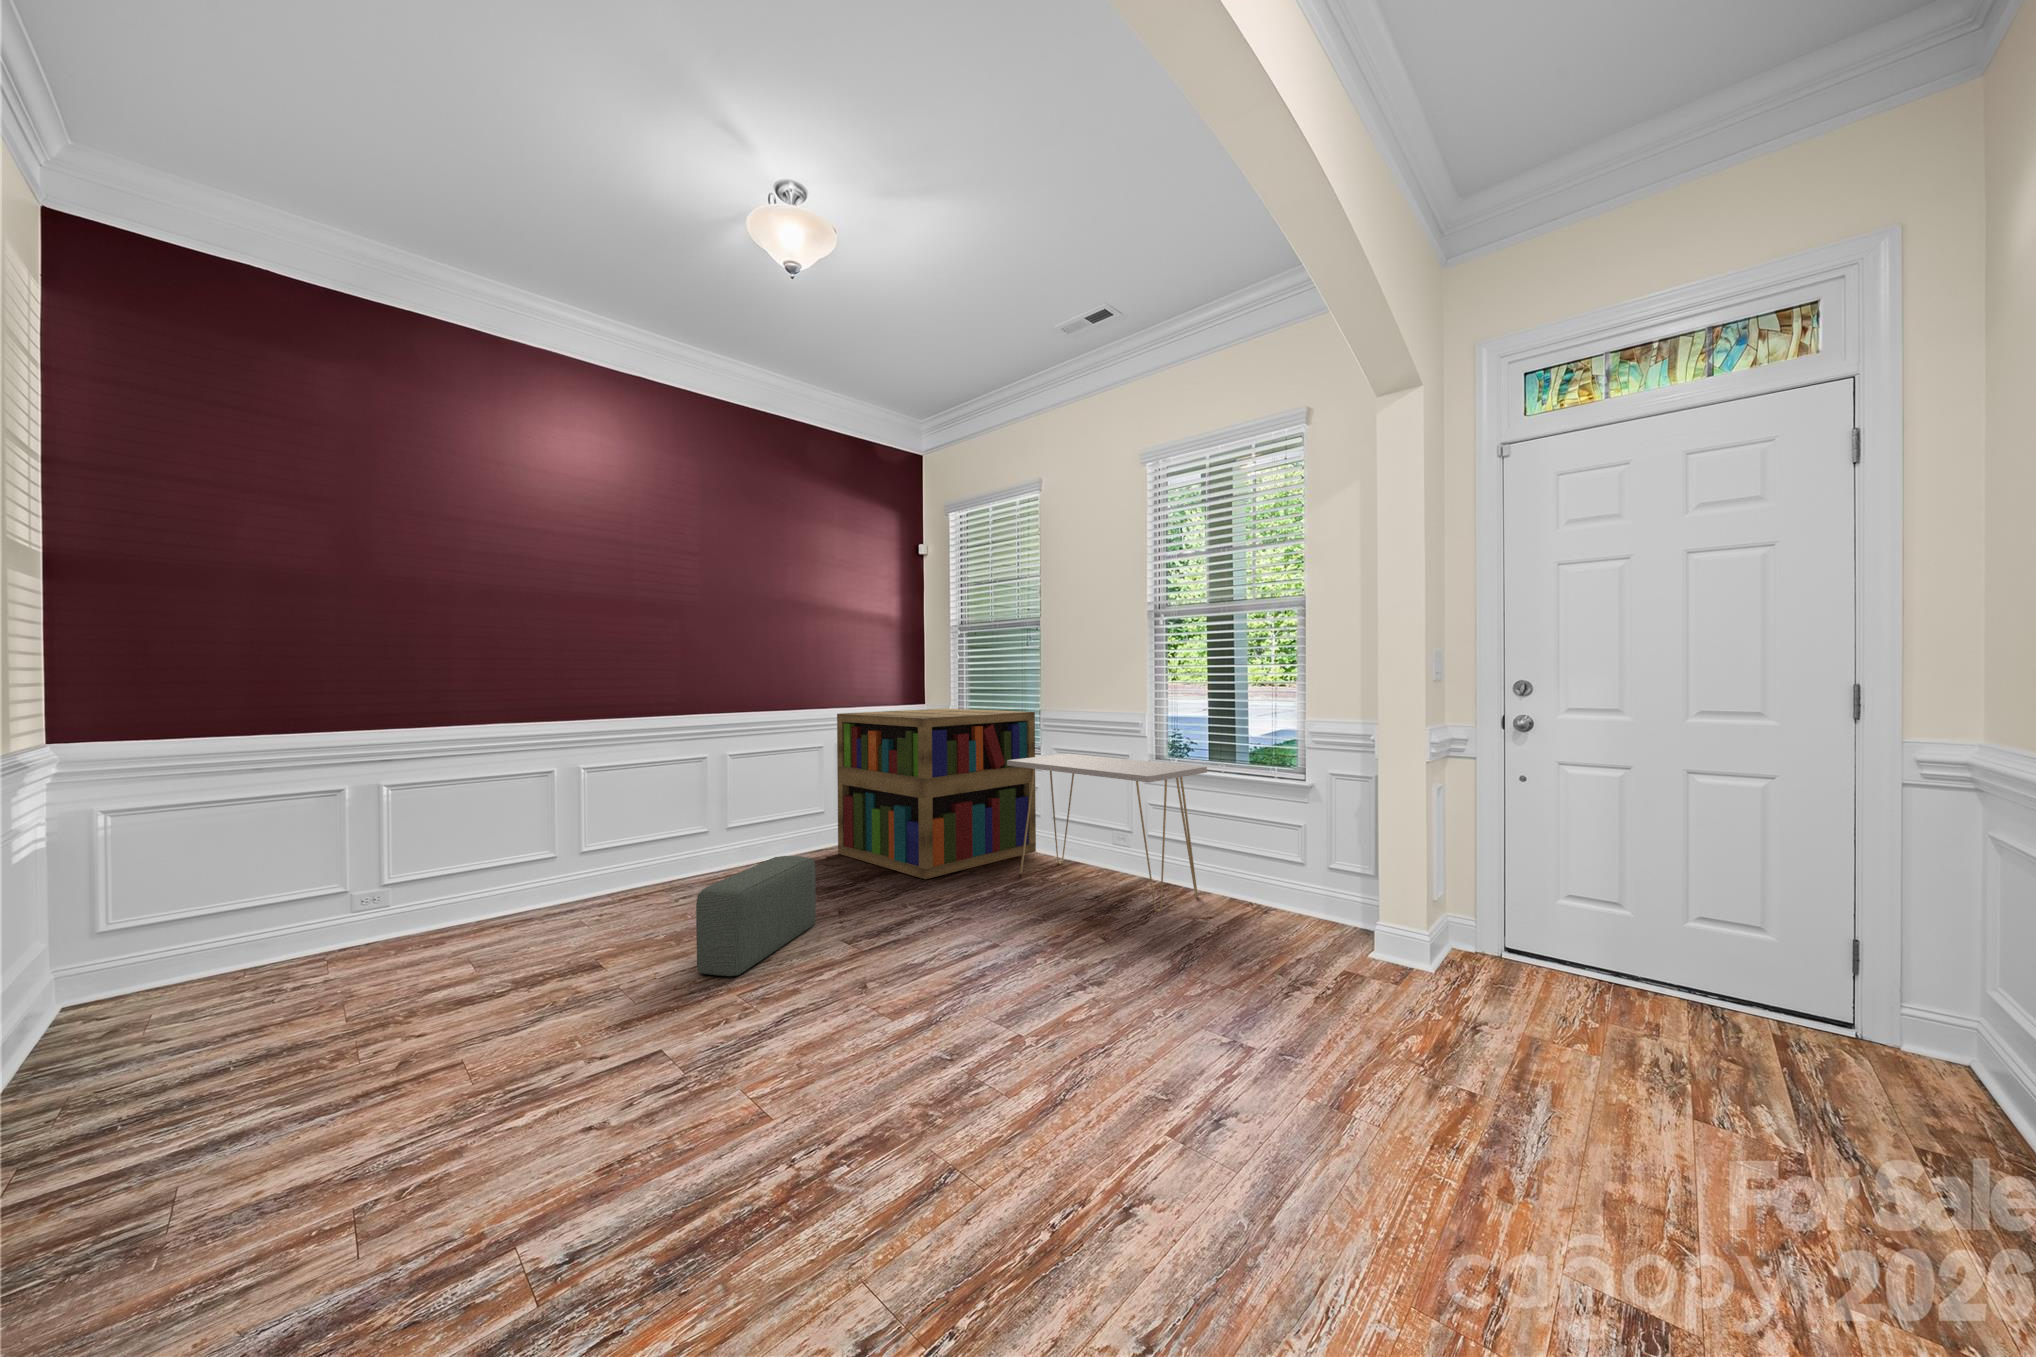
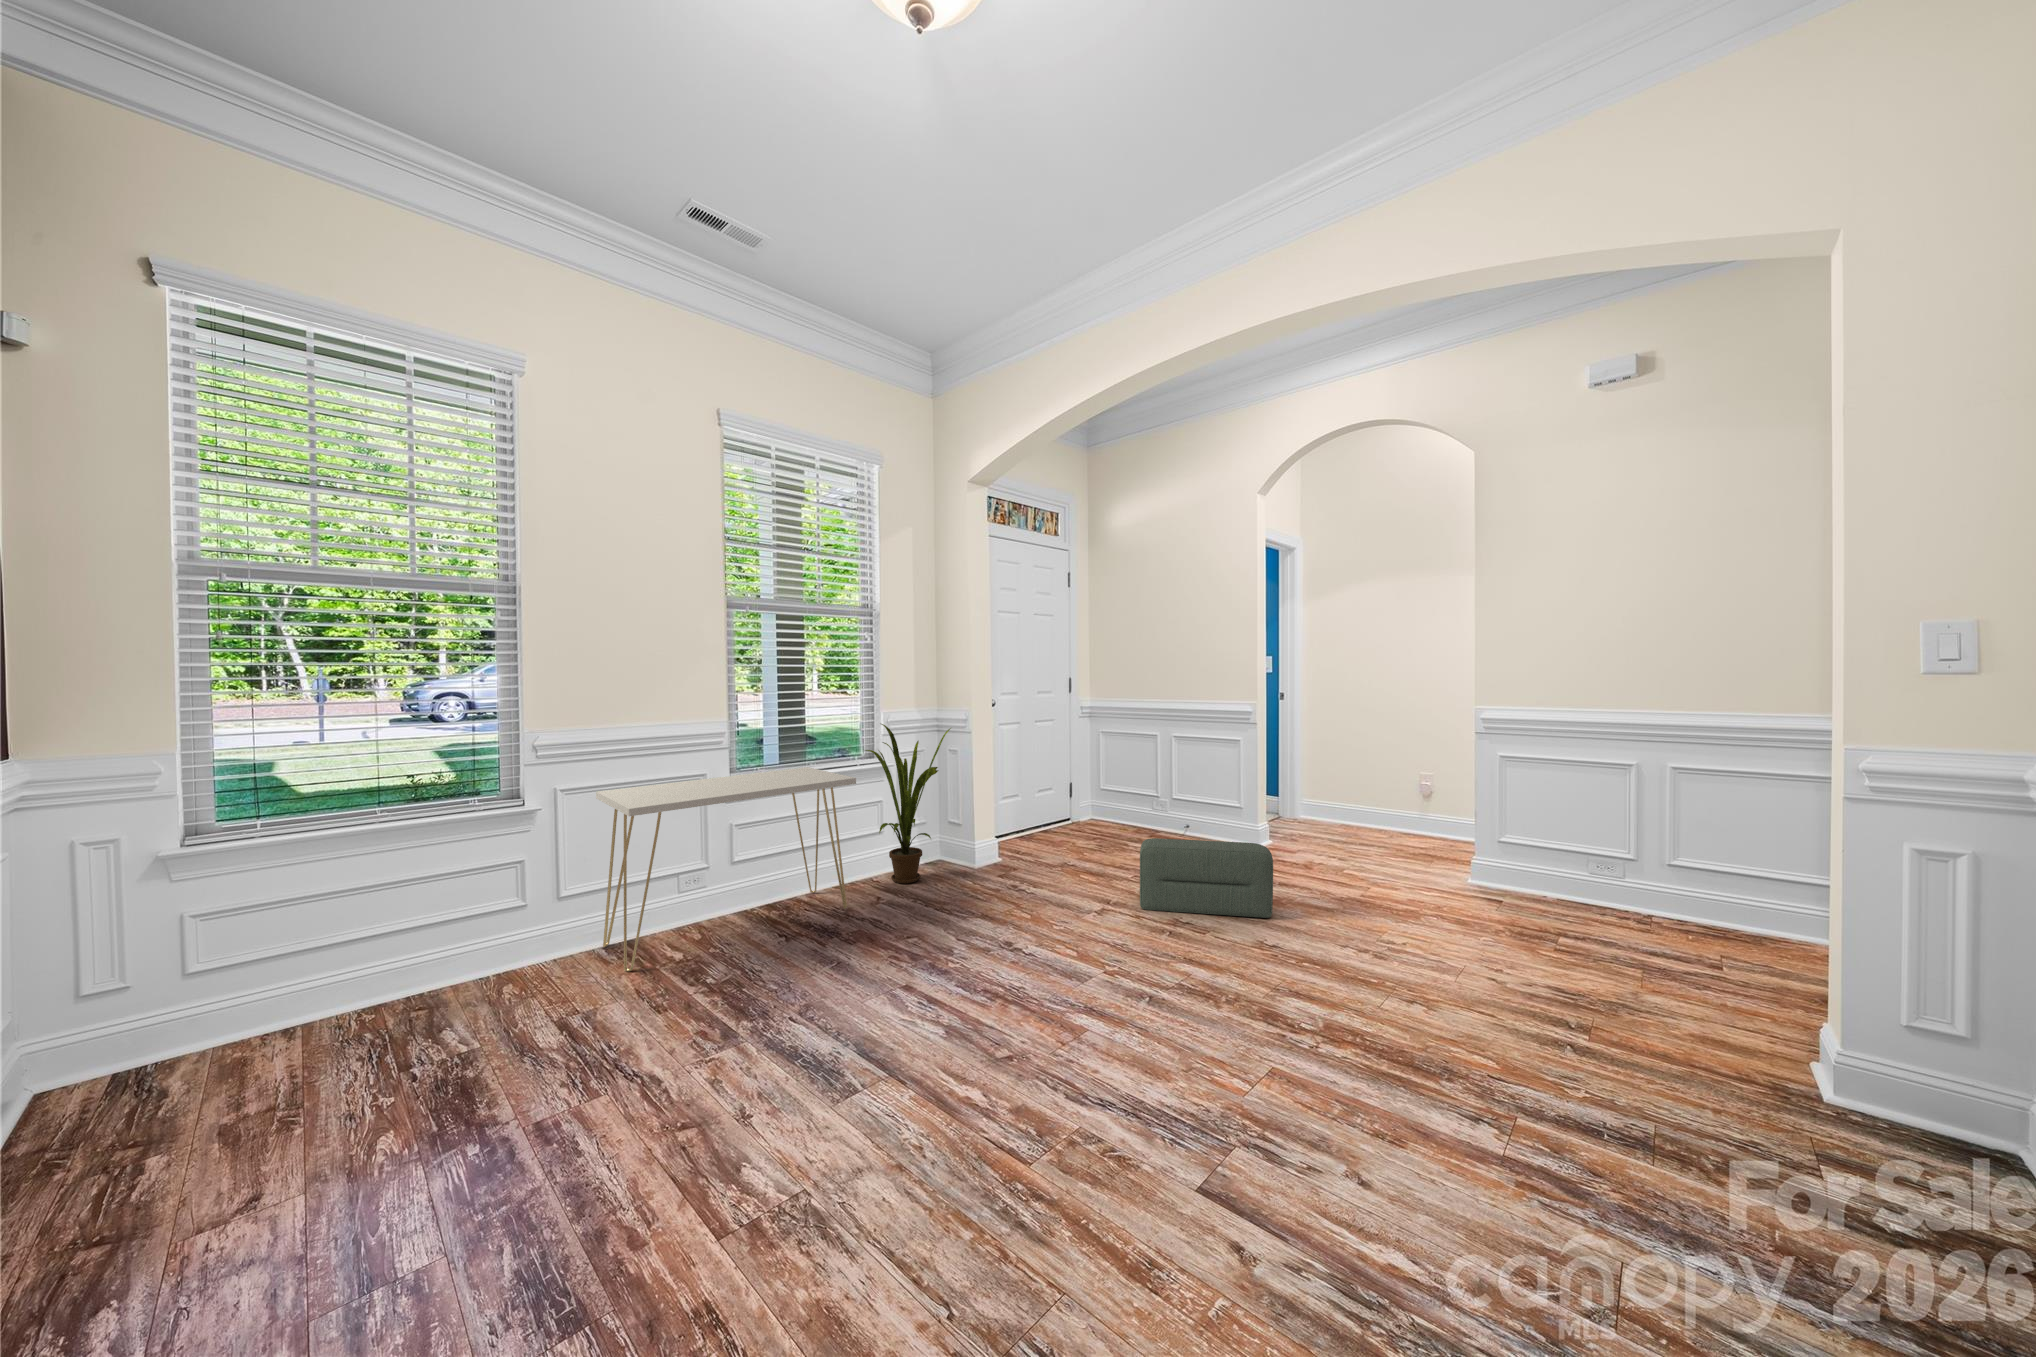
bookshelf: present [837,709,1036,879] -> none [74,741,568,1218]
house plant: none [1222,731,1330,933] -> present [865,724,951,883]
pouf: present [696,856,816,976] -> present [1140,838,1273,918]

